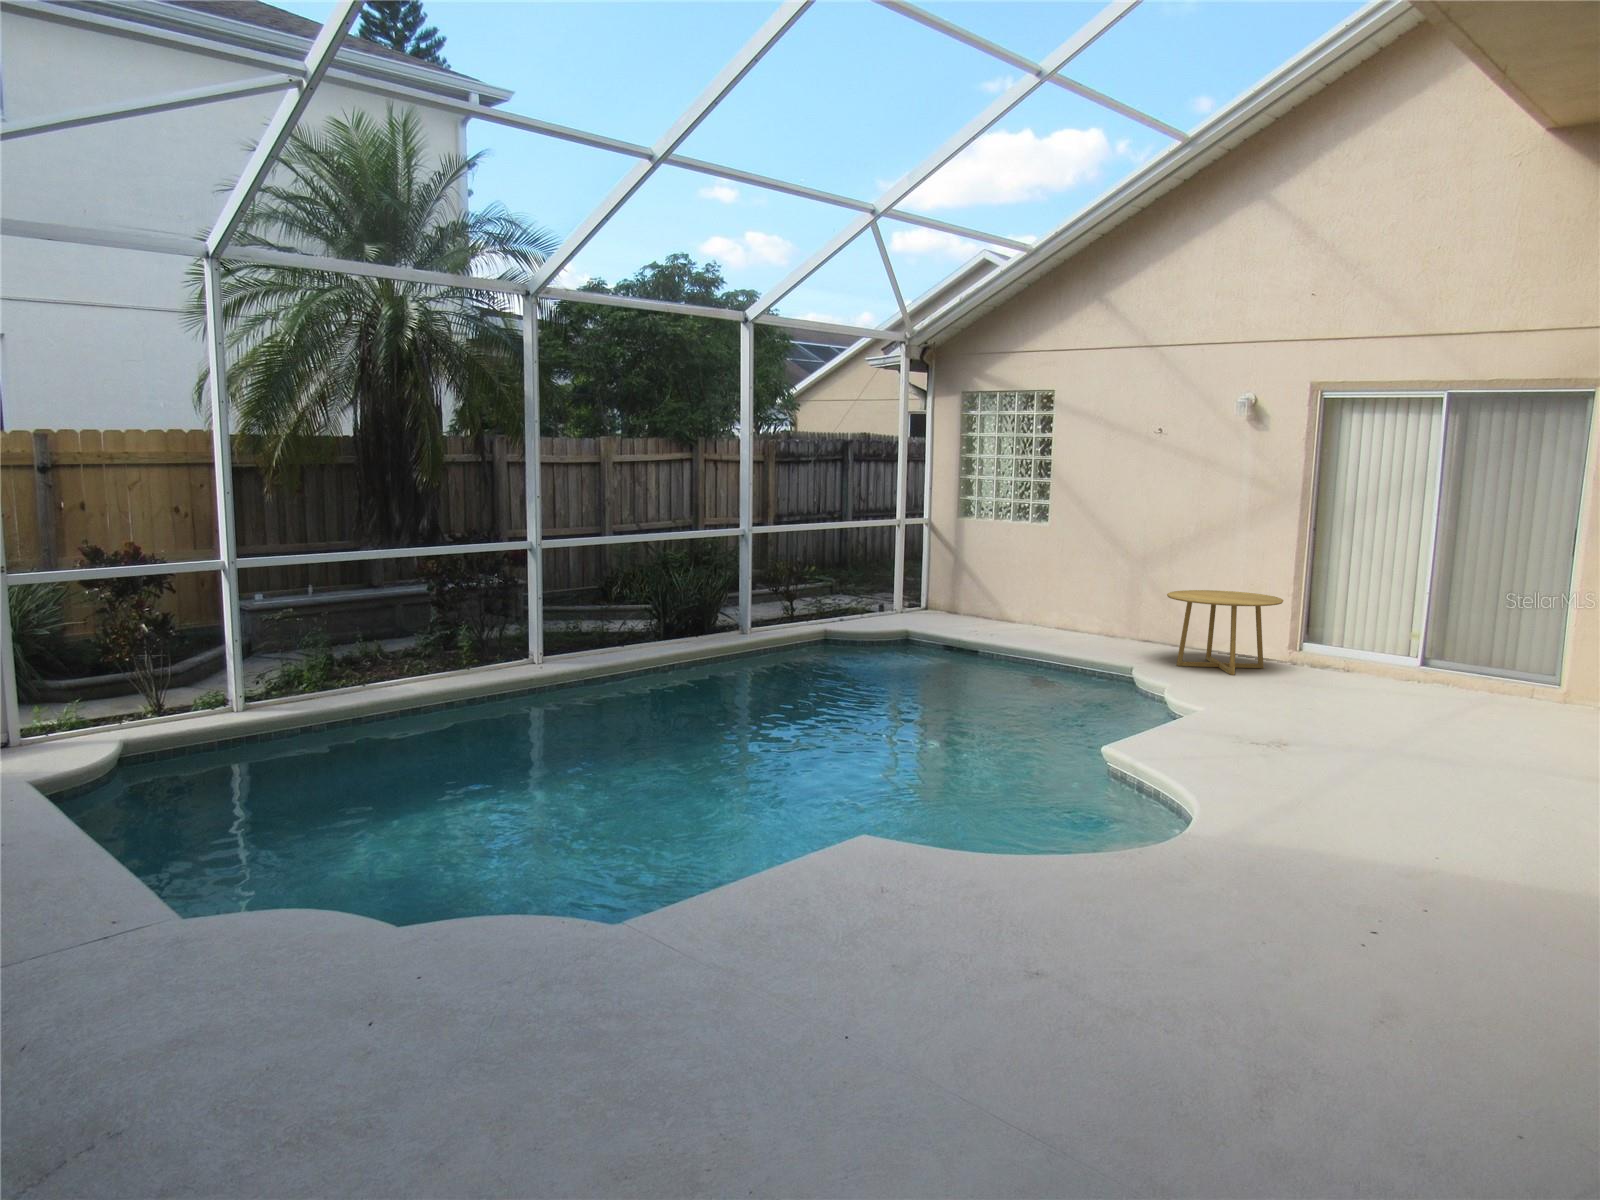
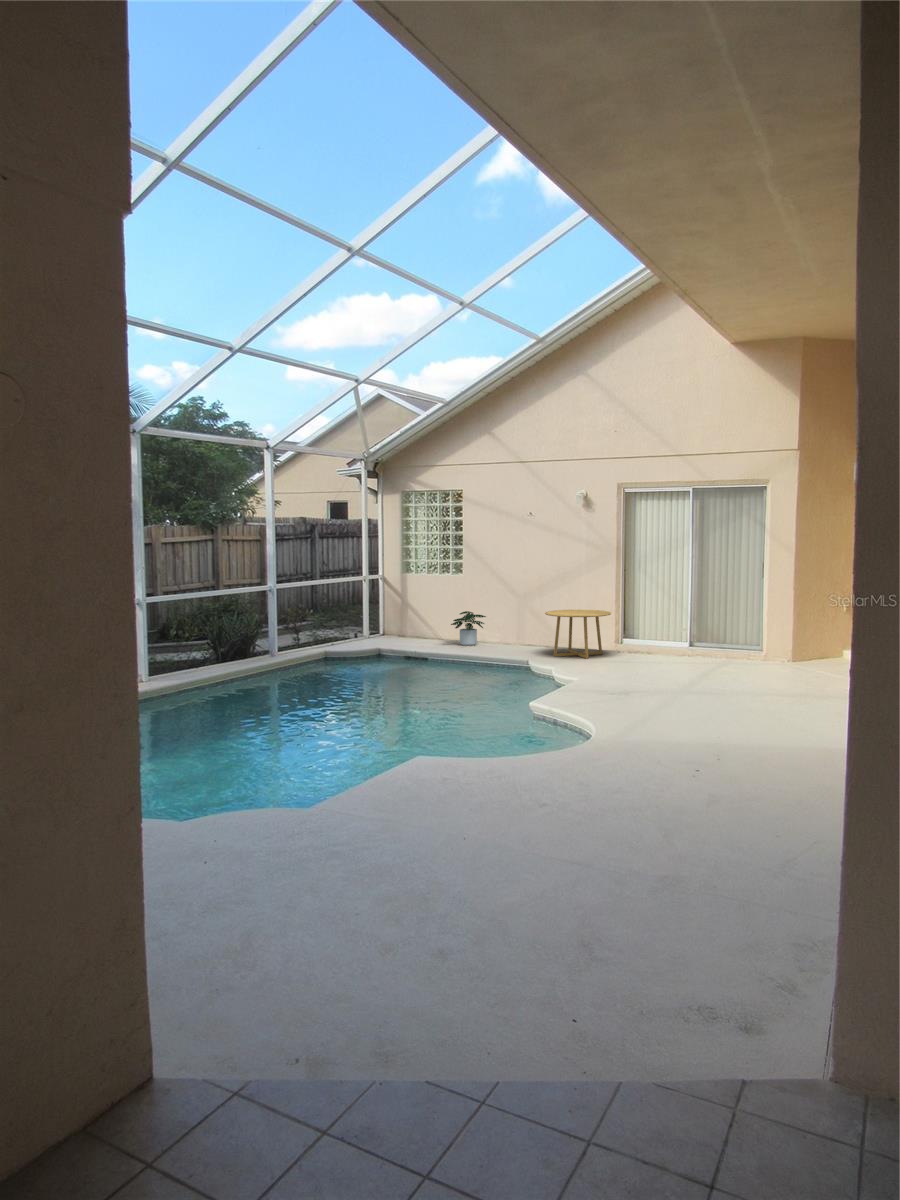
potted plant: none [1019,582,1079,636] -> present [451,611,486,646]

